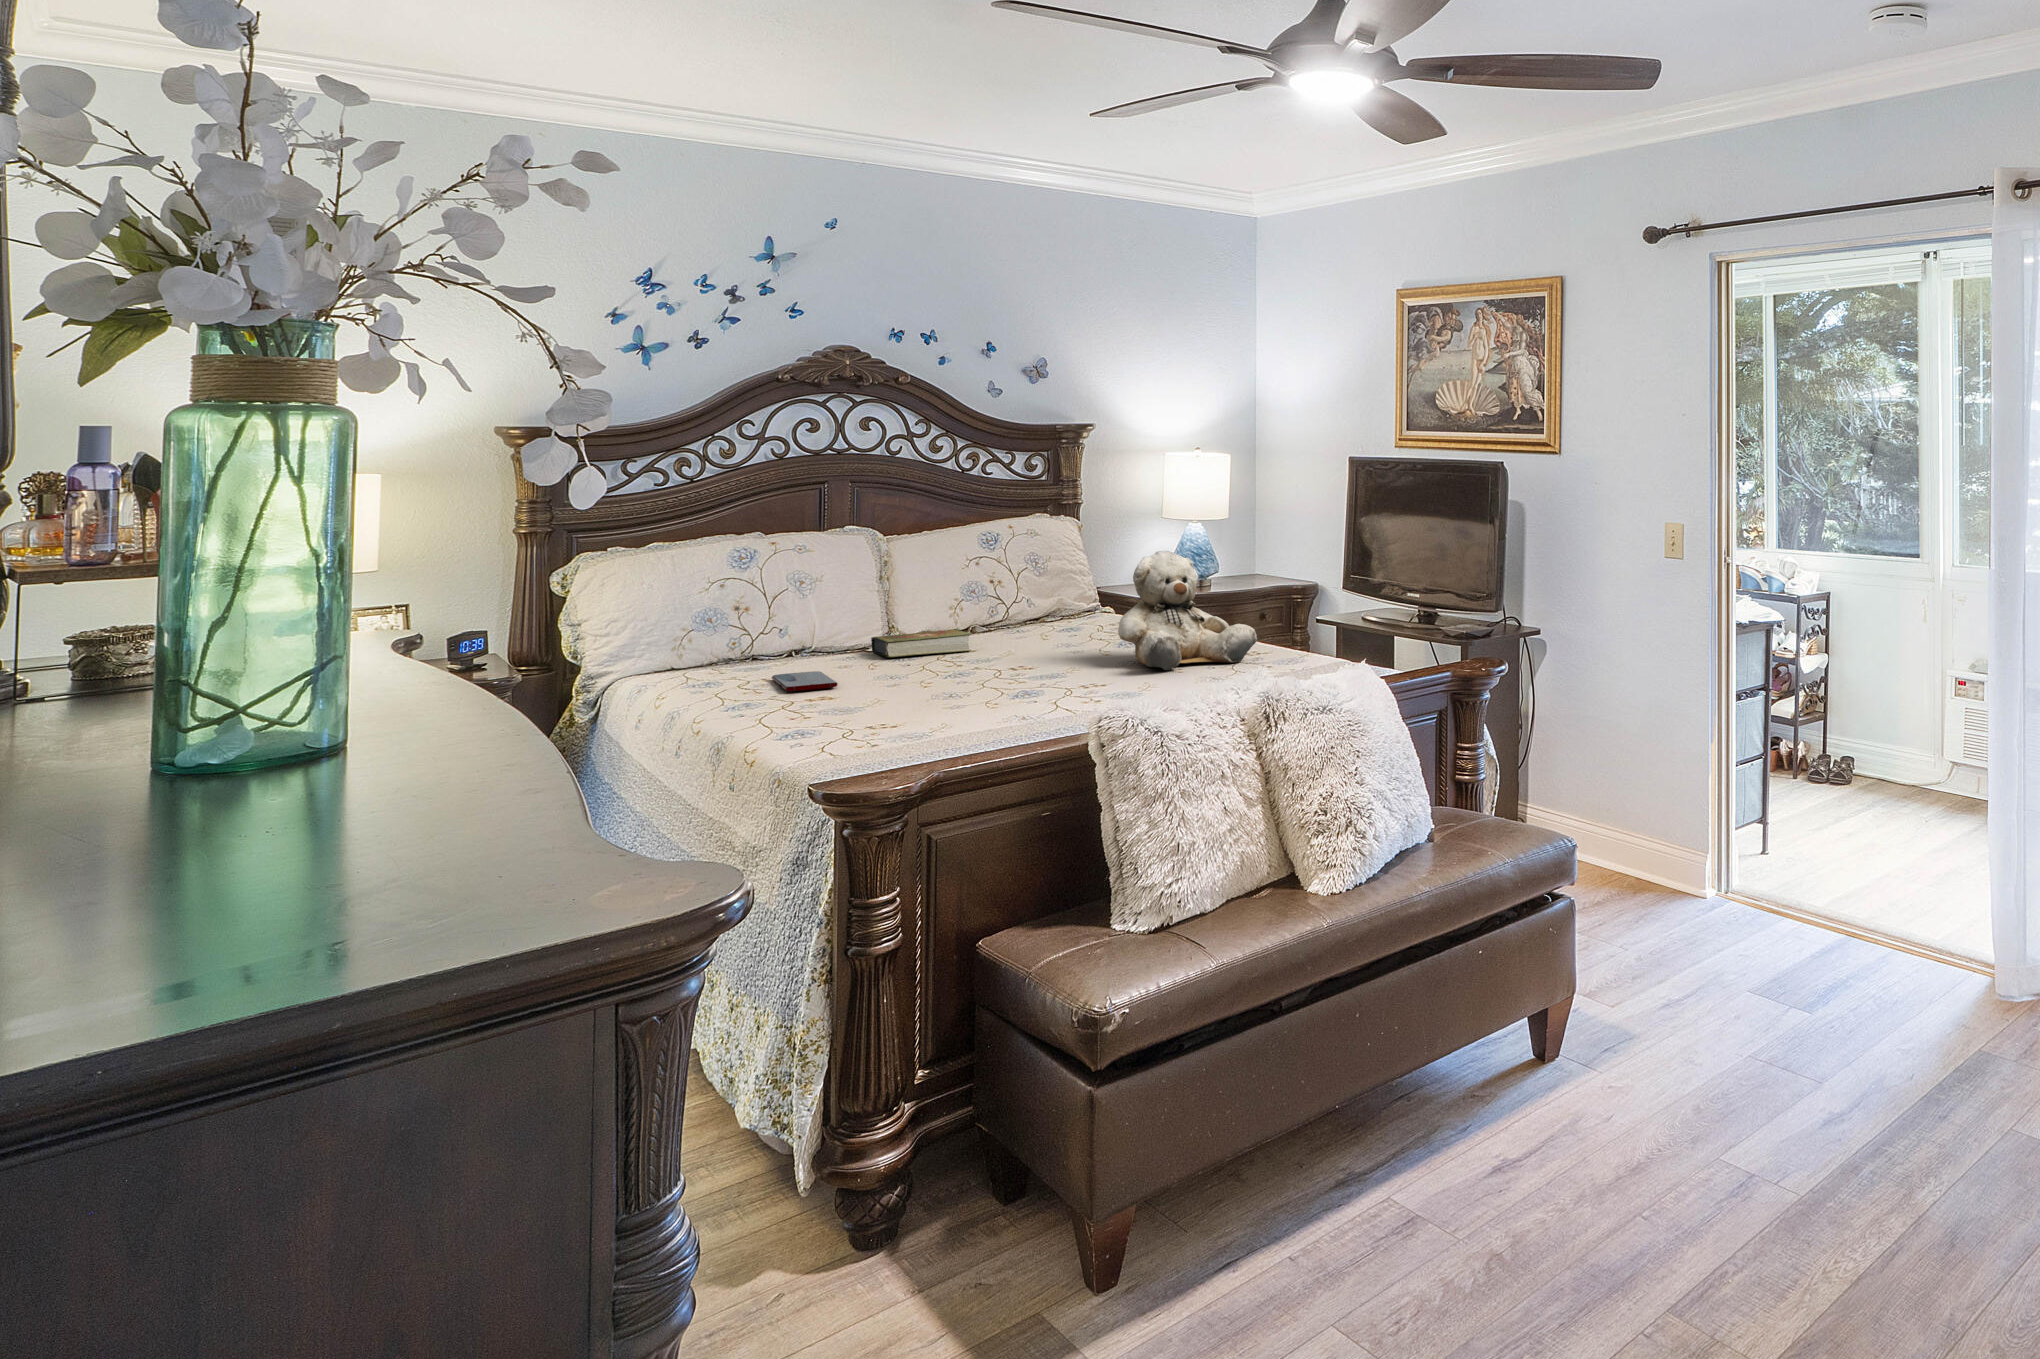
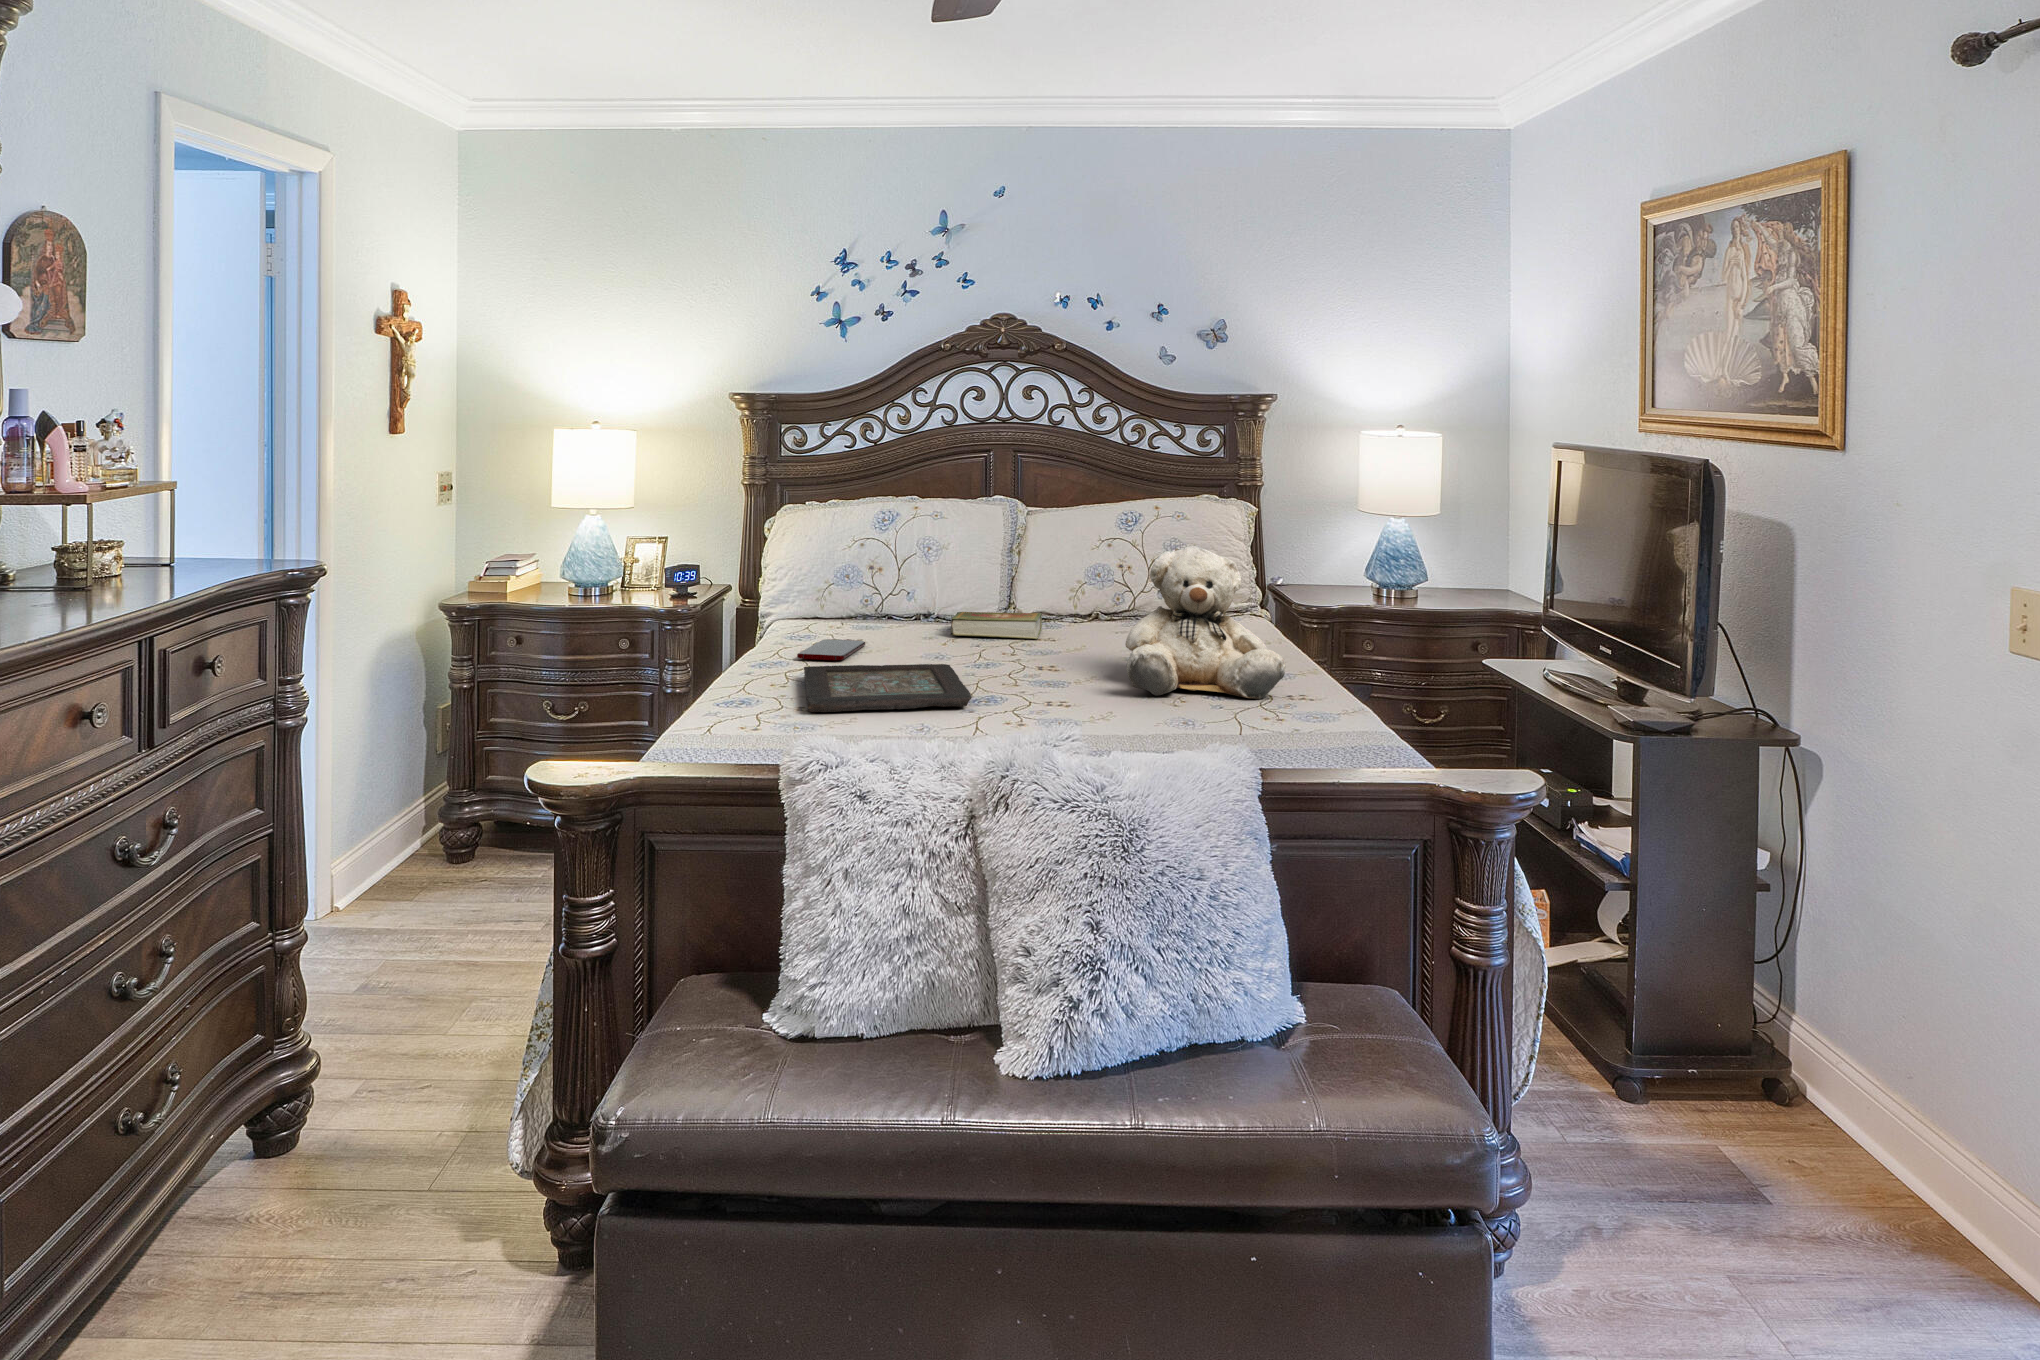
decorative tray: none [838,673,1050,720] -> present [804,664,972,712]

